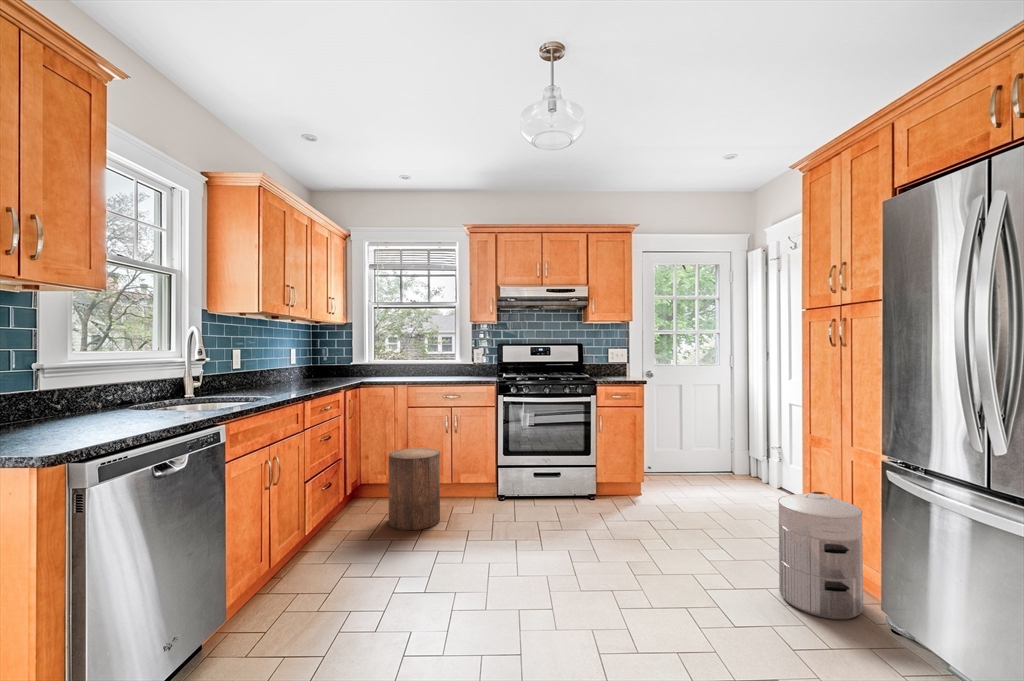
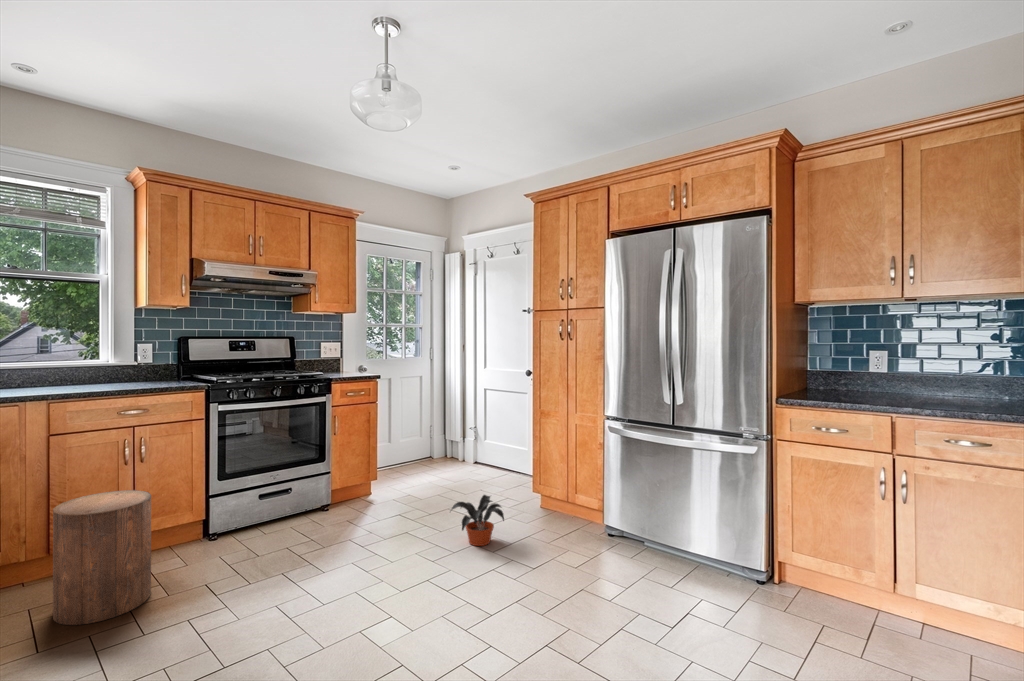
waste bin: present [778,492,863,619] -> none [552,457,609,553]
potted plant: none [665,514,727,567] -> present [451,495,504,546]

